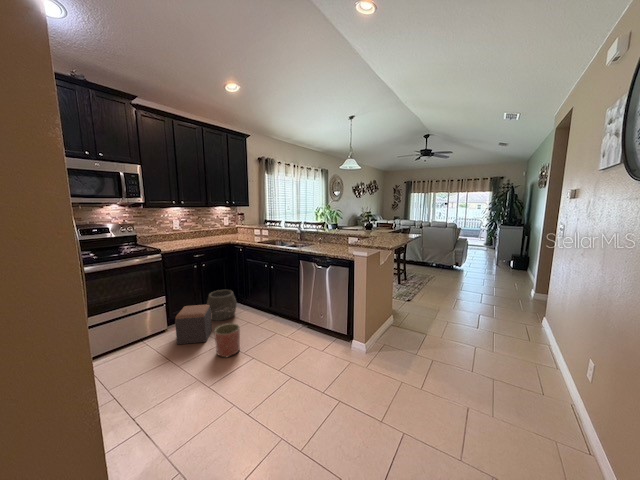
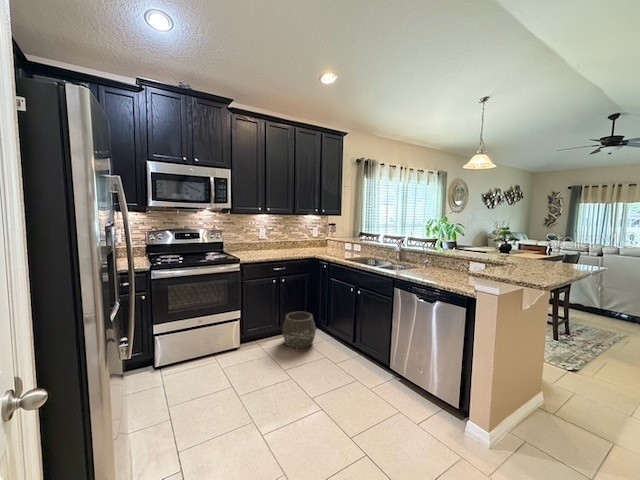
footstool: present [175,305,212,344] -> none [244,325,284,373]
planter: present [214,323,240,358] -> none [280,356,310,401]

